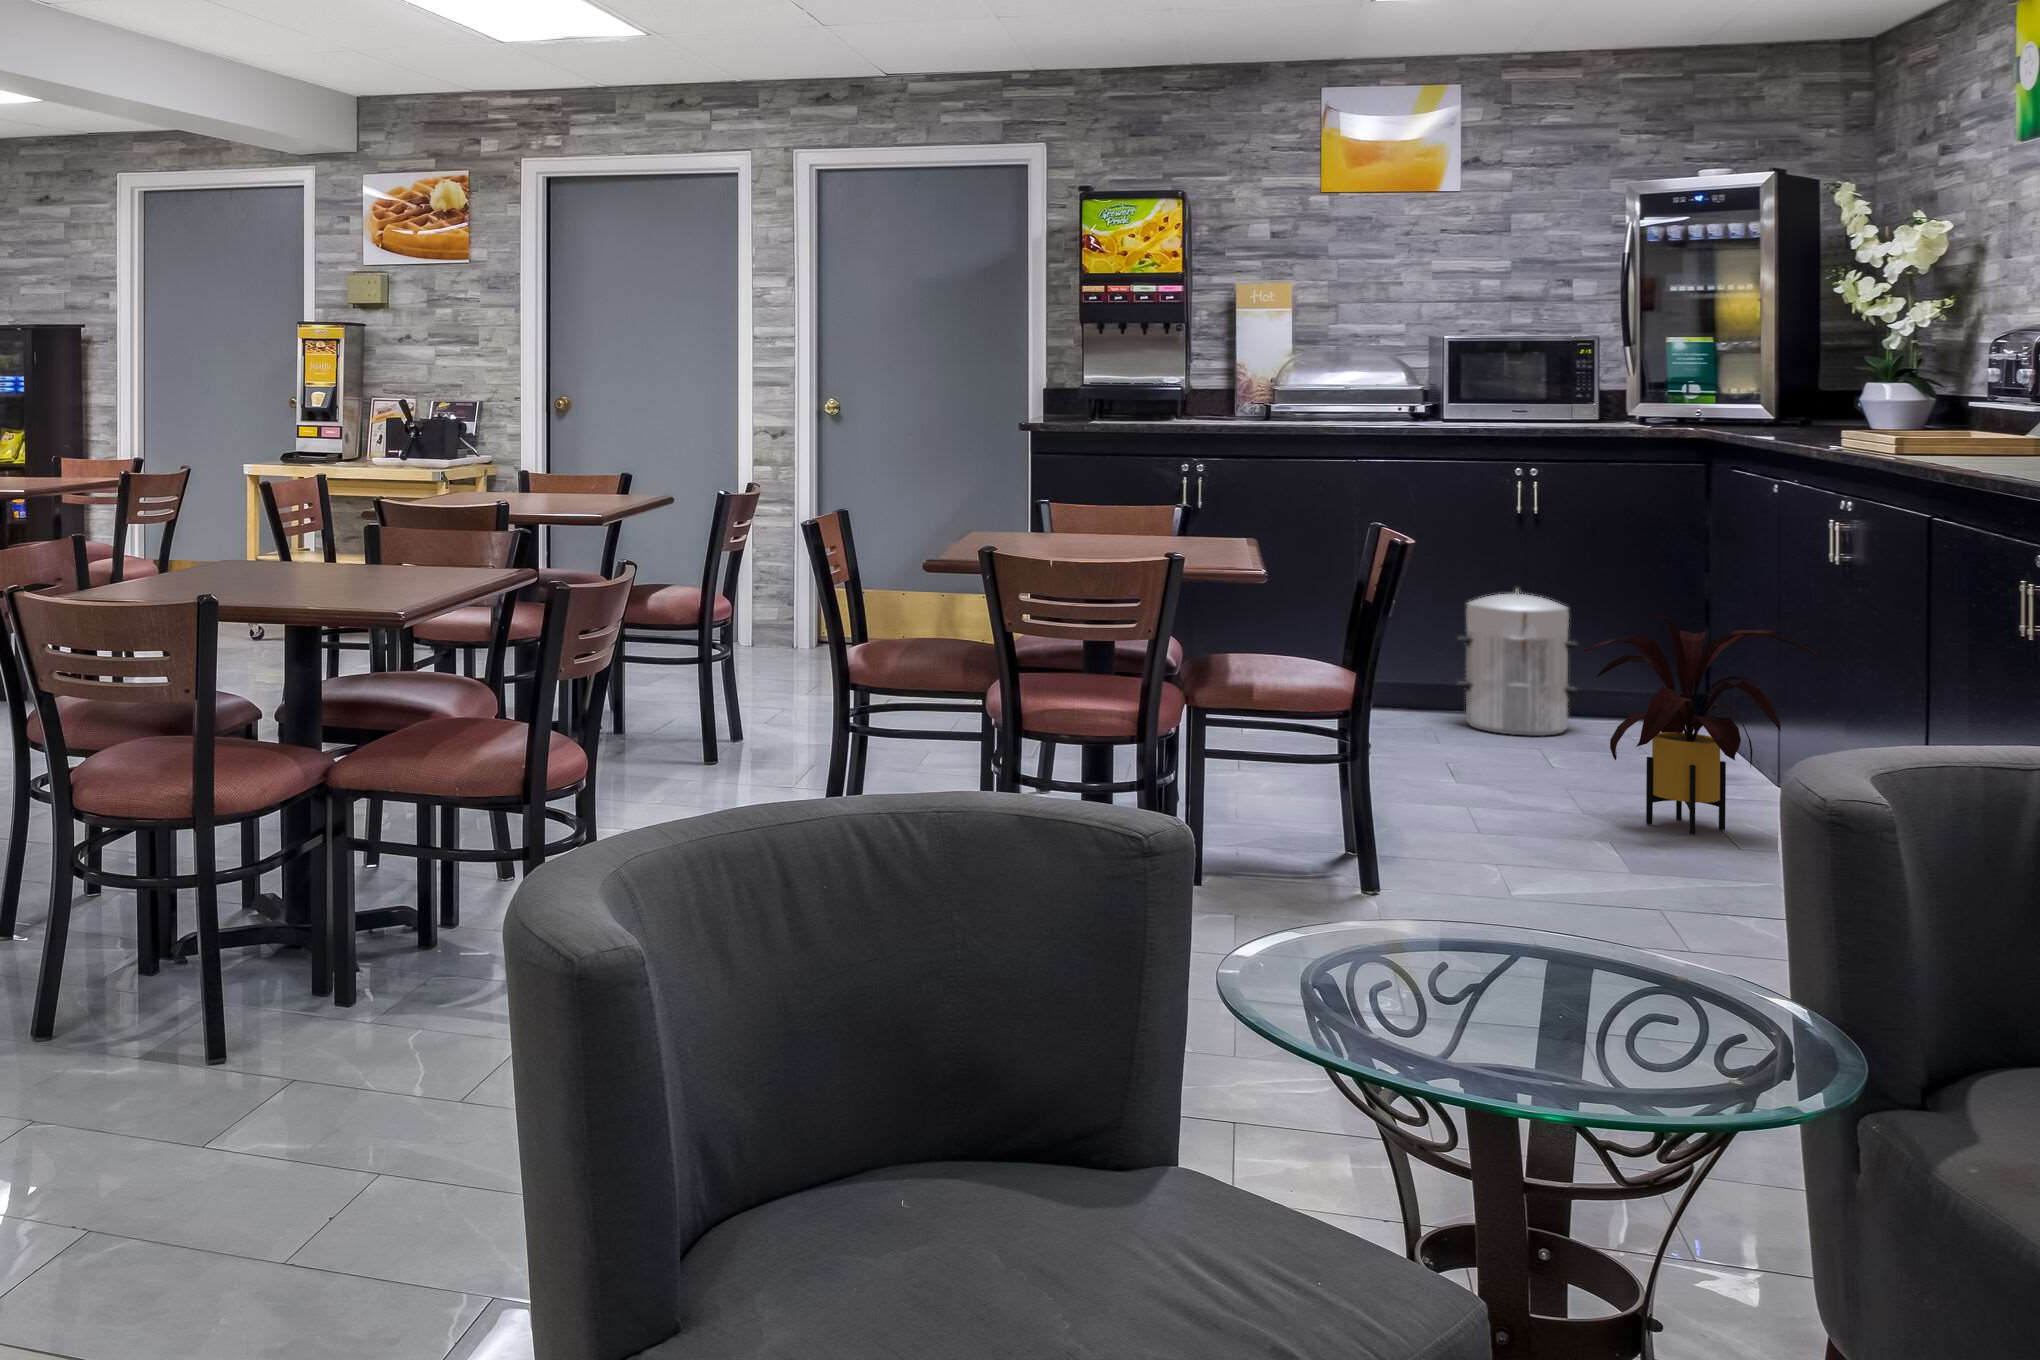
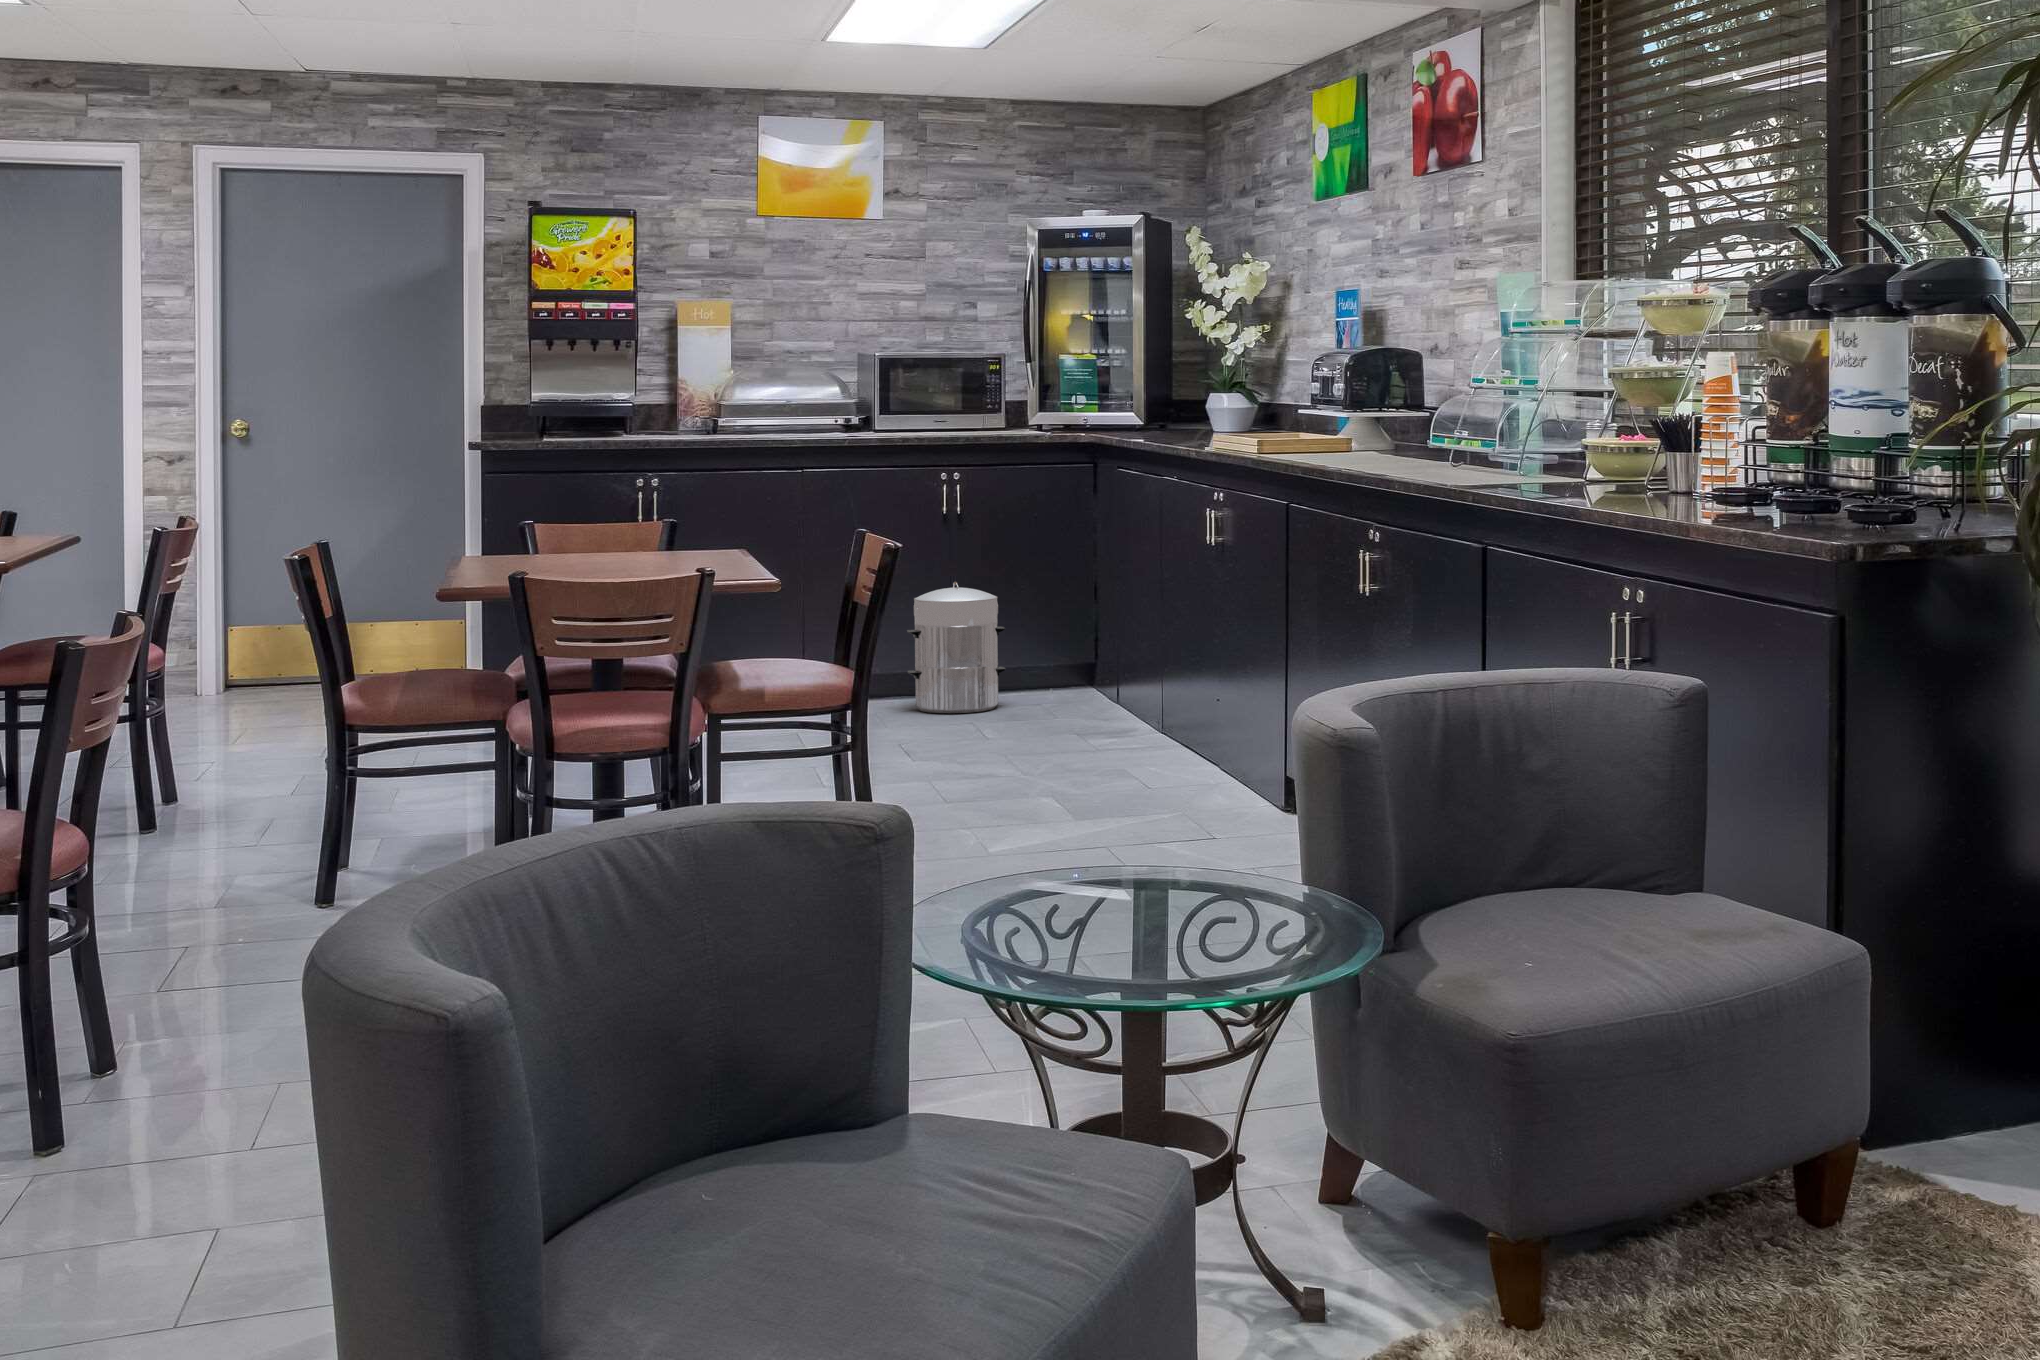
house plant: present [1583,616,1825,834] -> none [1036,590,1204,766]

